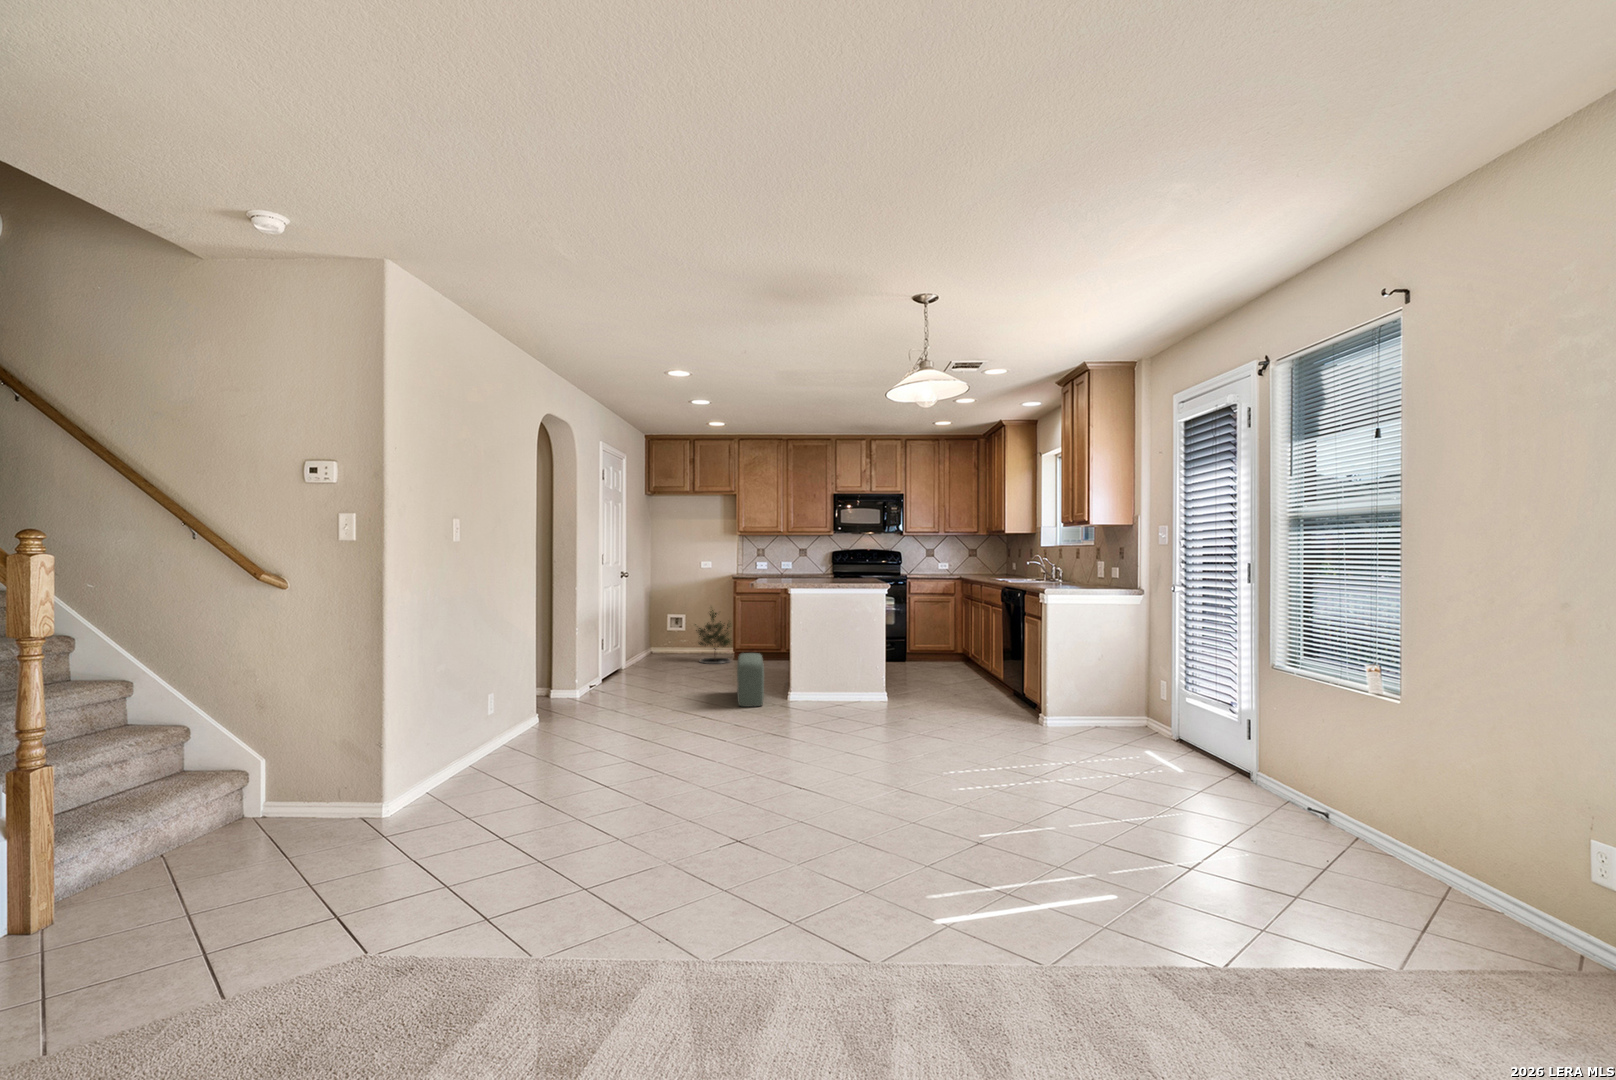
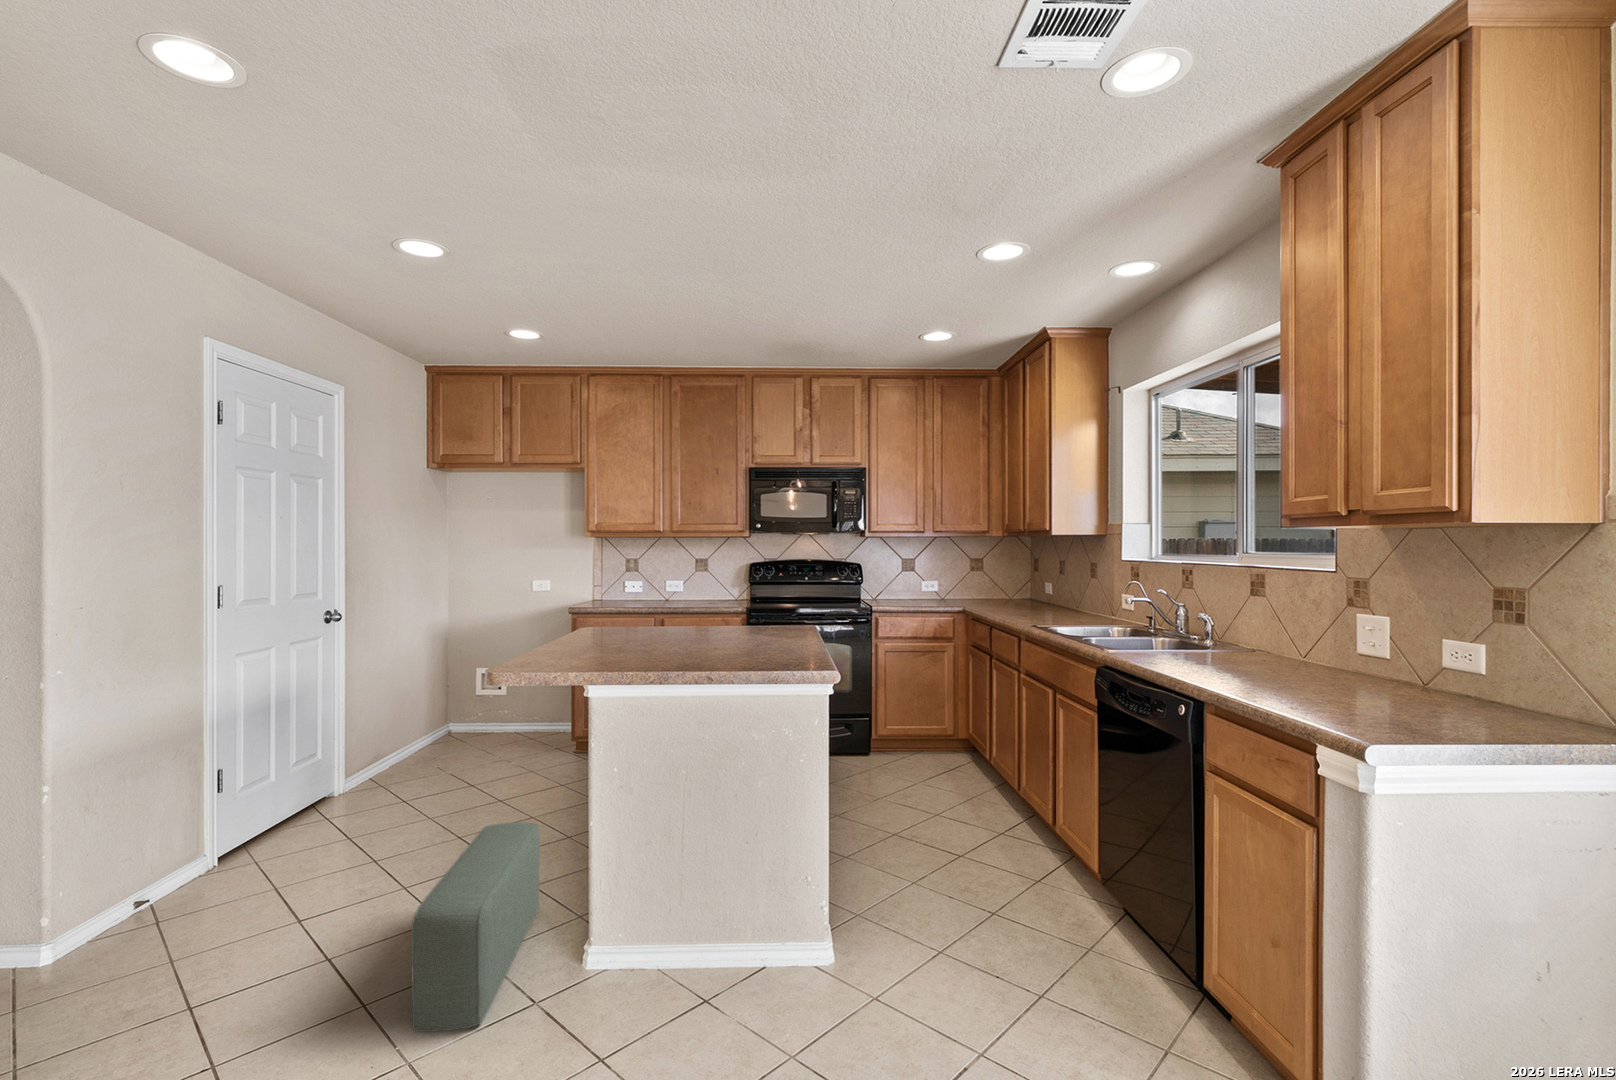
potted tree: present [695,610,731,664] -> none [499,658,573,765]

